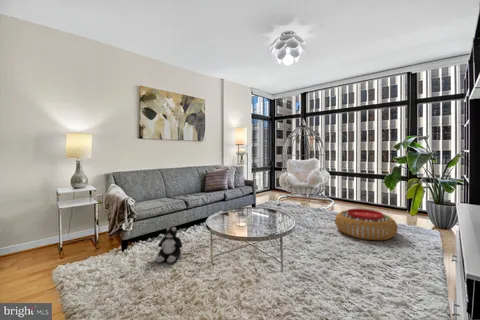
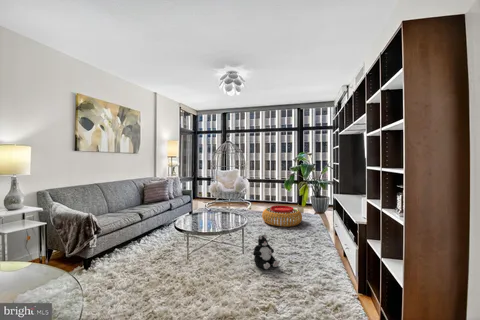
plush toy: present [156,226,182,262] -> present [253,235,280,269]

